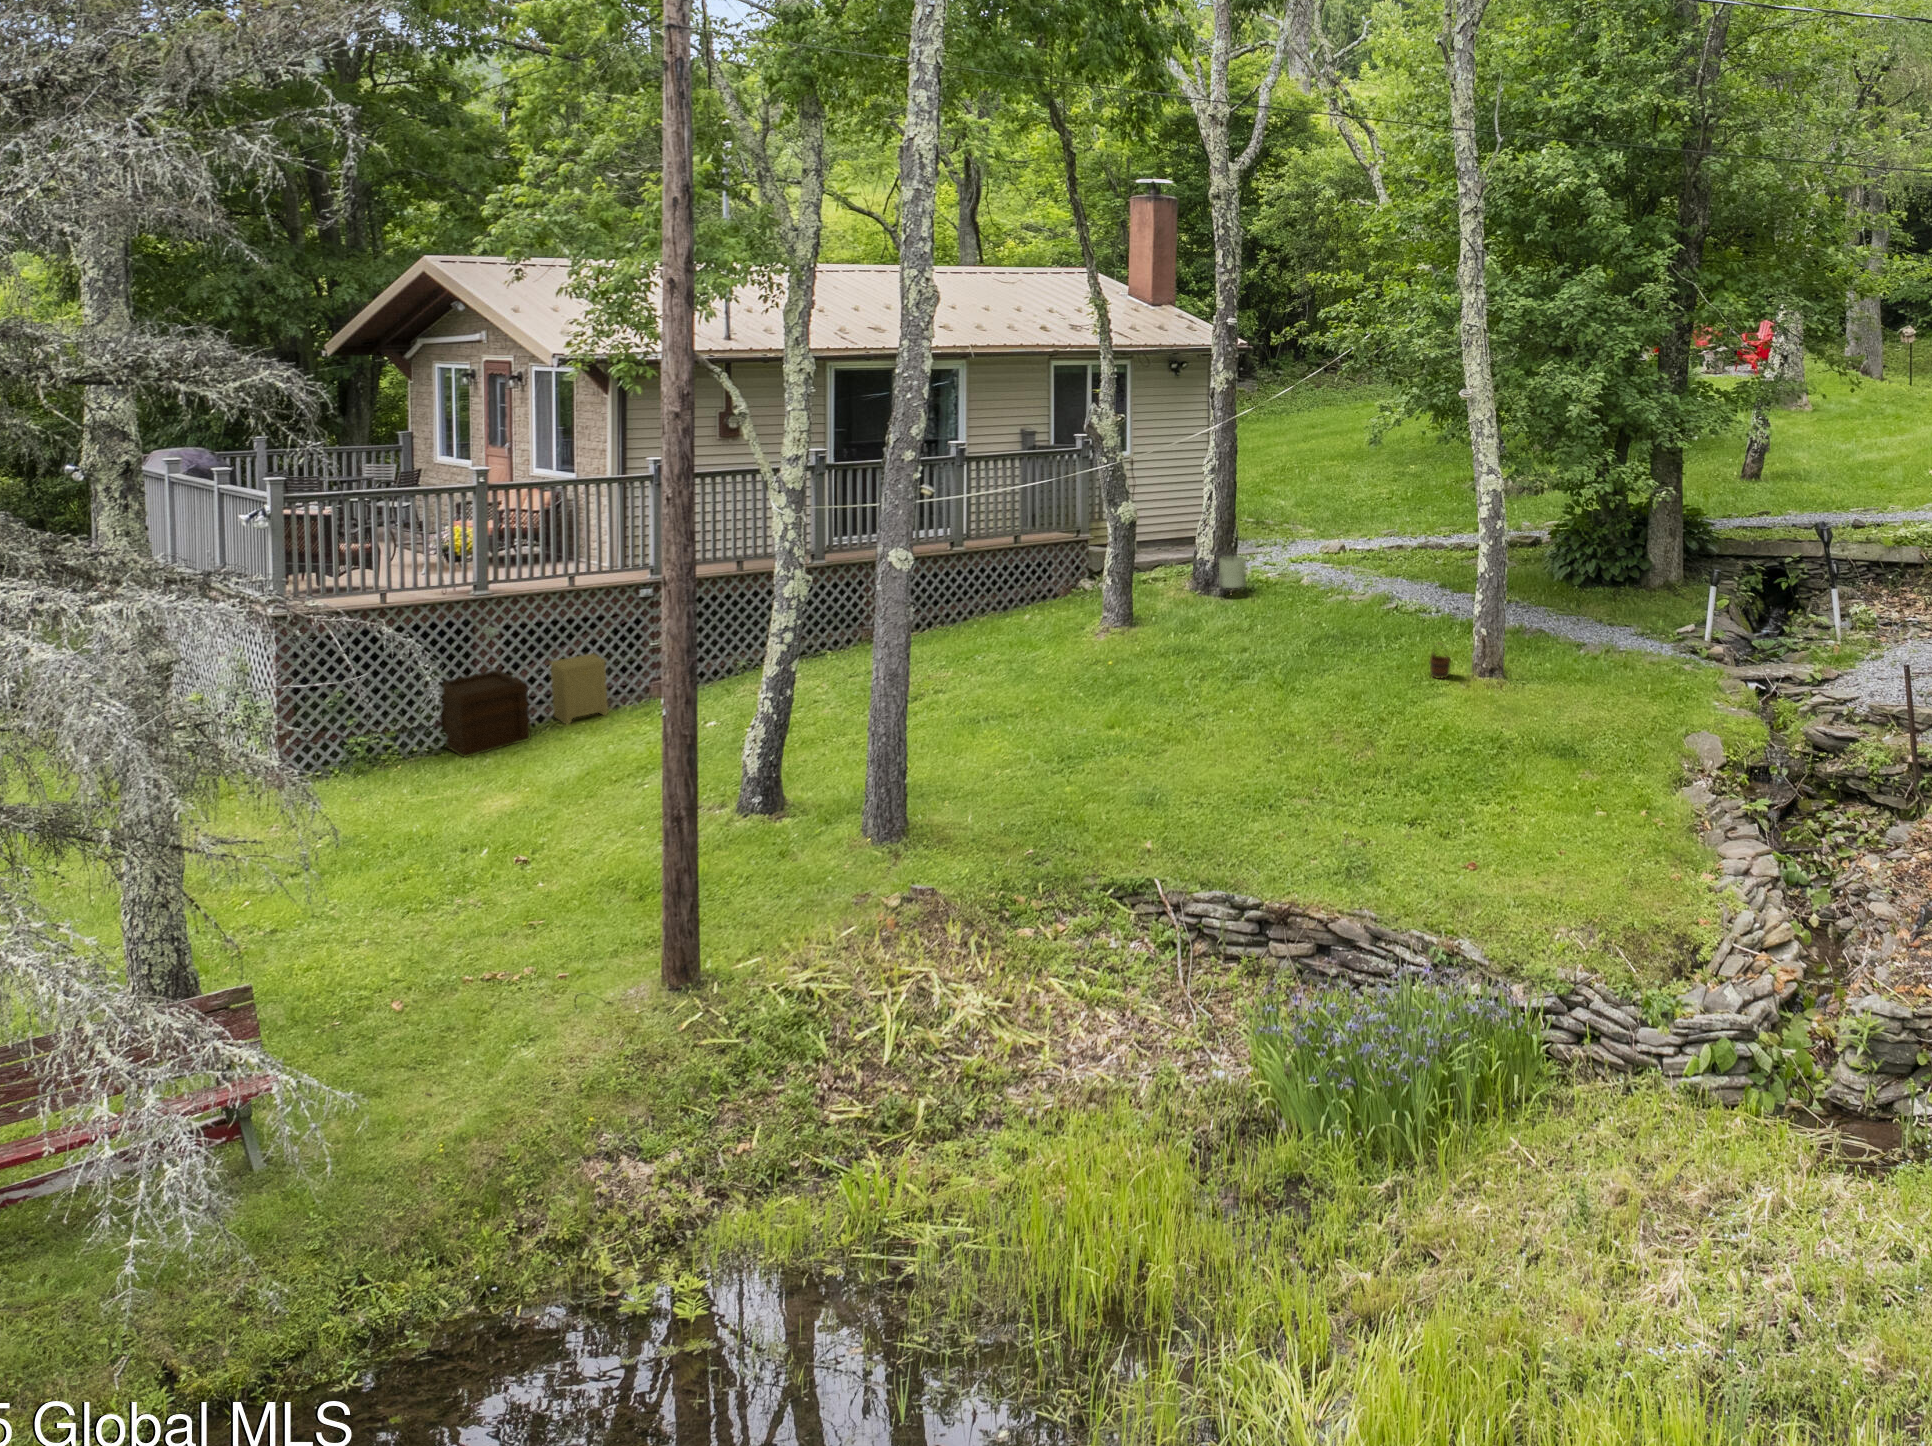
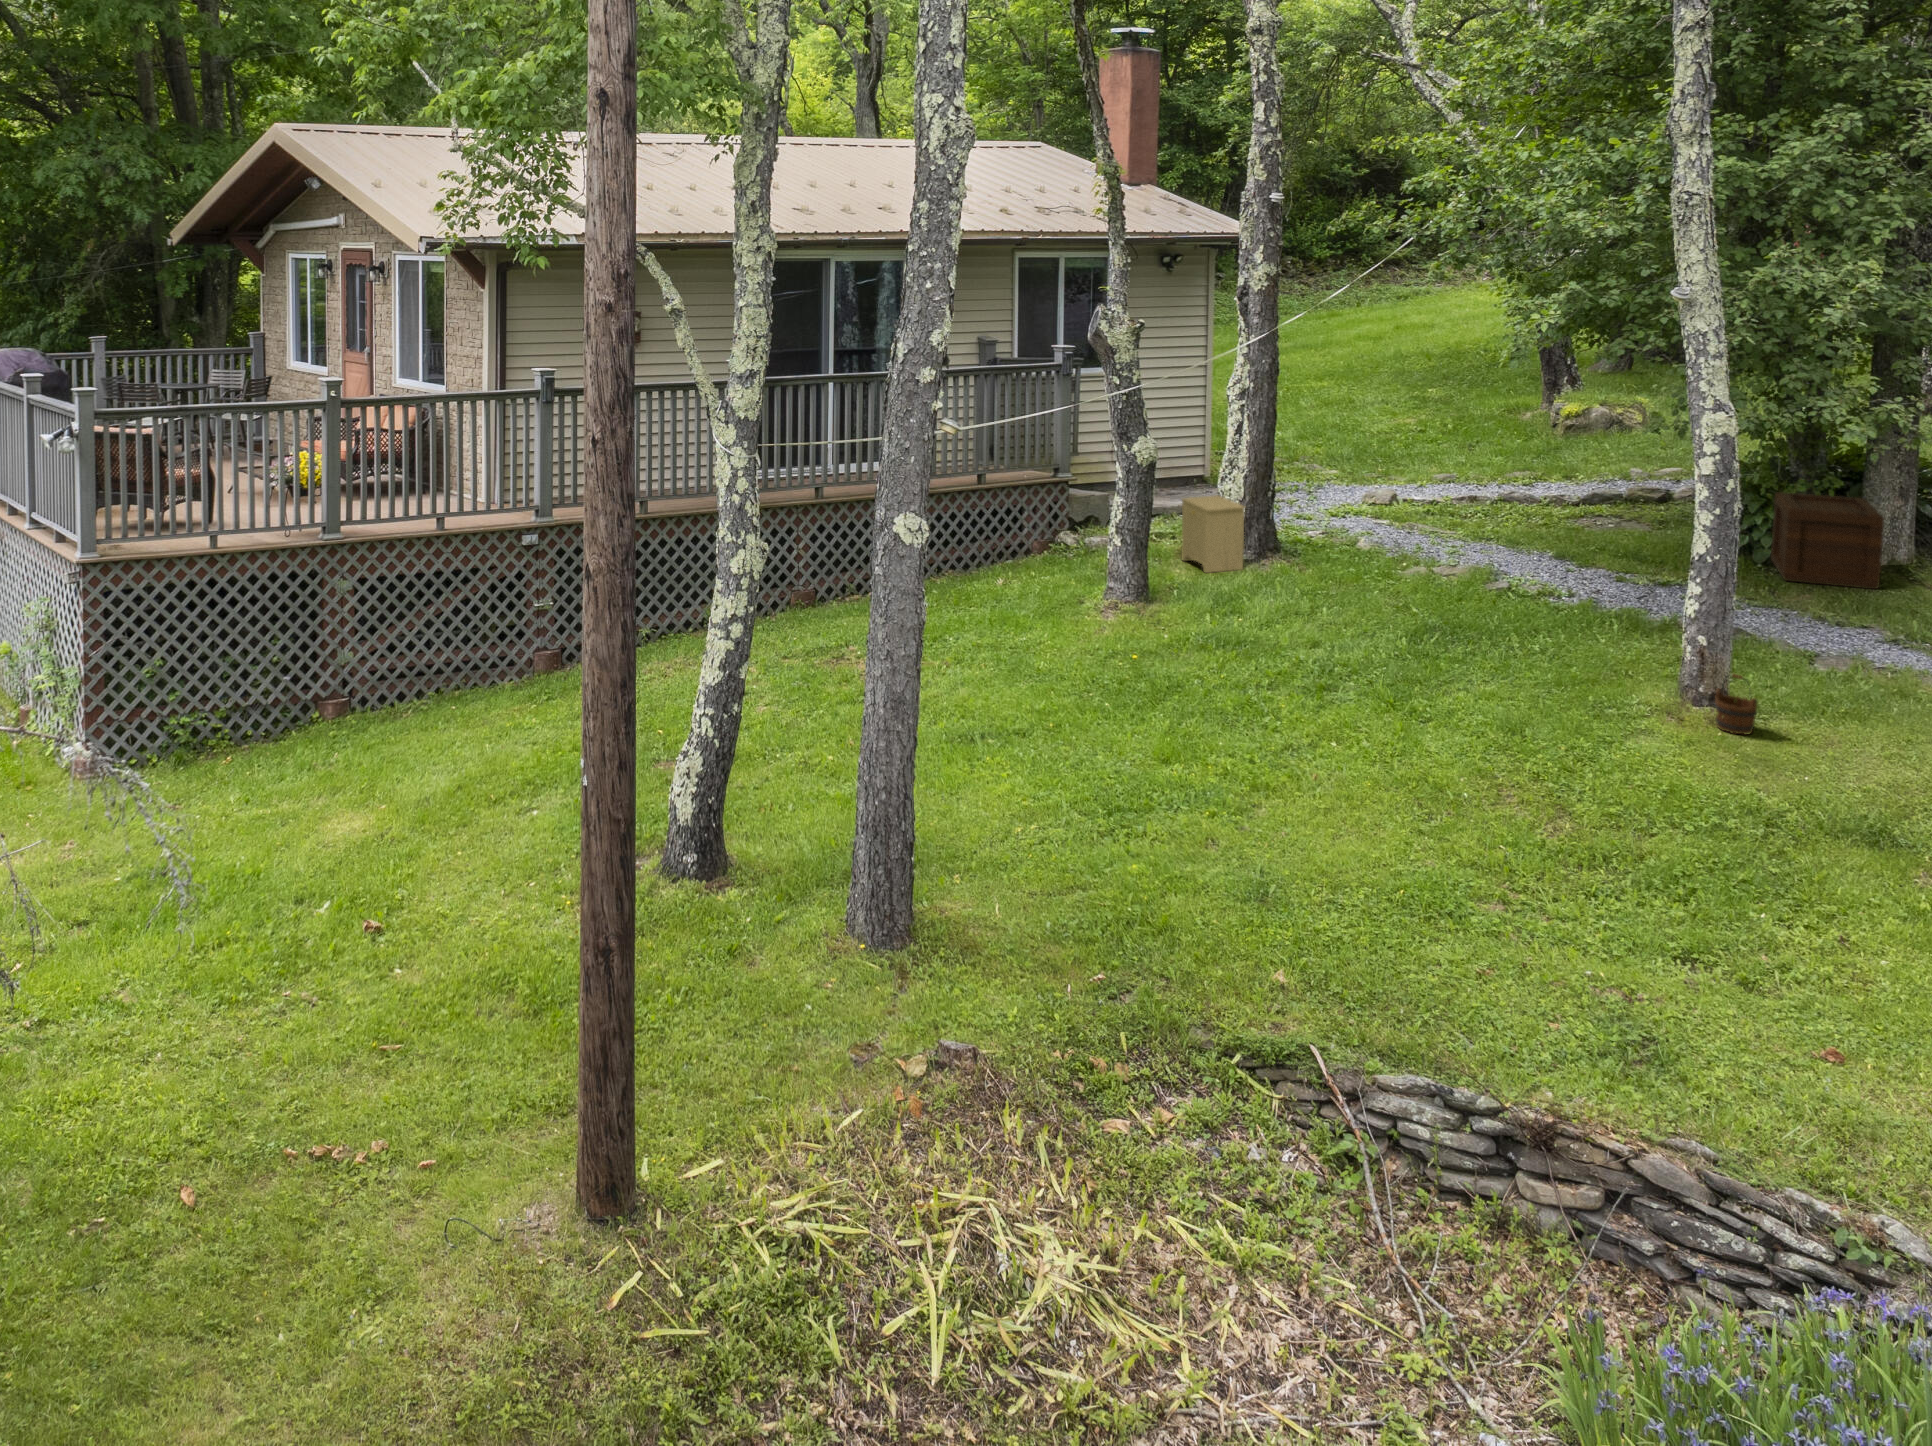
planter: present [1219,556,1246,589] -> none [1262,510,1303,572]
side table: present [550,654,608,724] -> present [1182,495,1245,573]
wooden crate: present [440,670,530,757] -> present [1771,492,1884,589]

